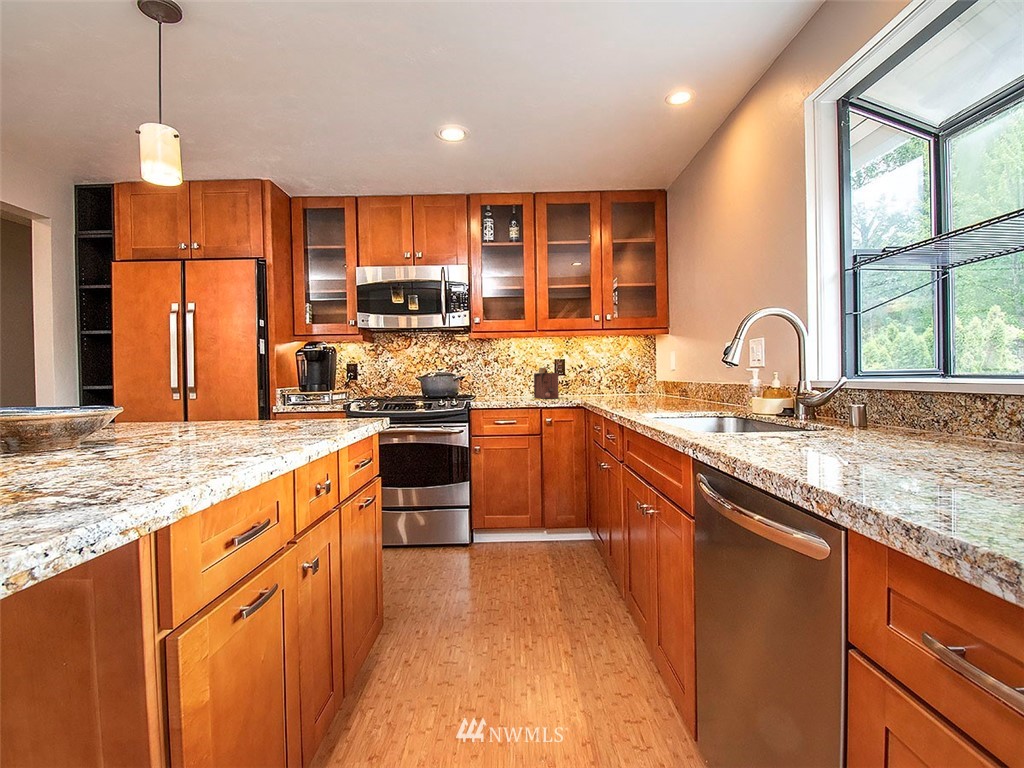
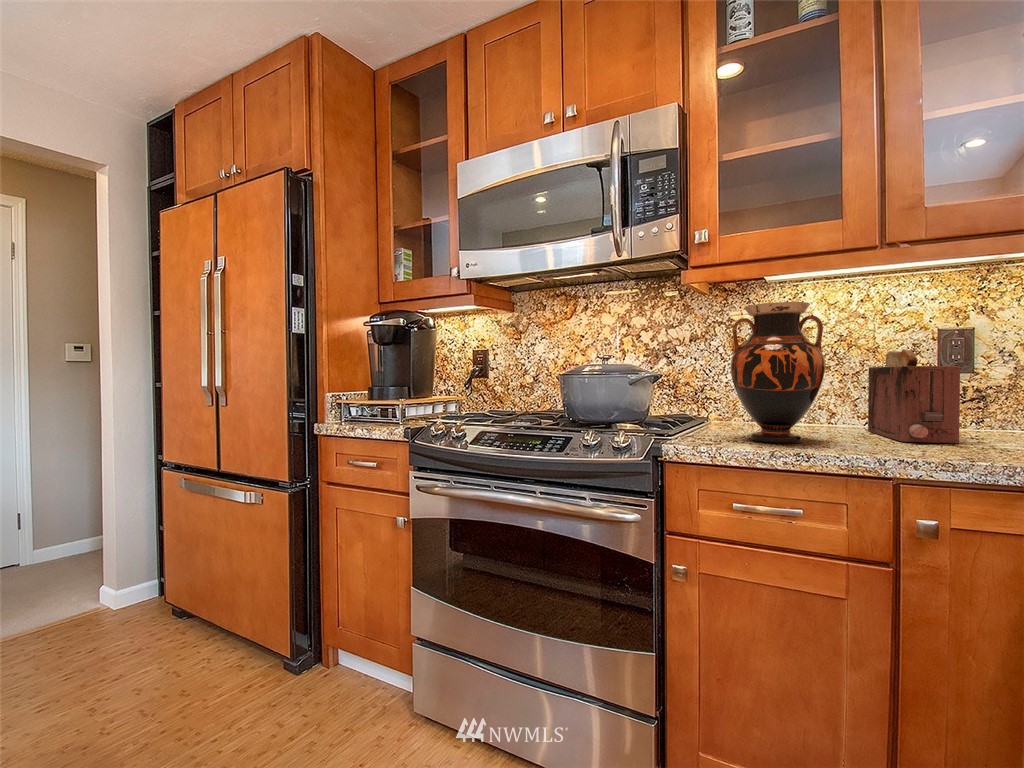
vase: none [491,351,521,400] -> present [730,302,825,443]

